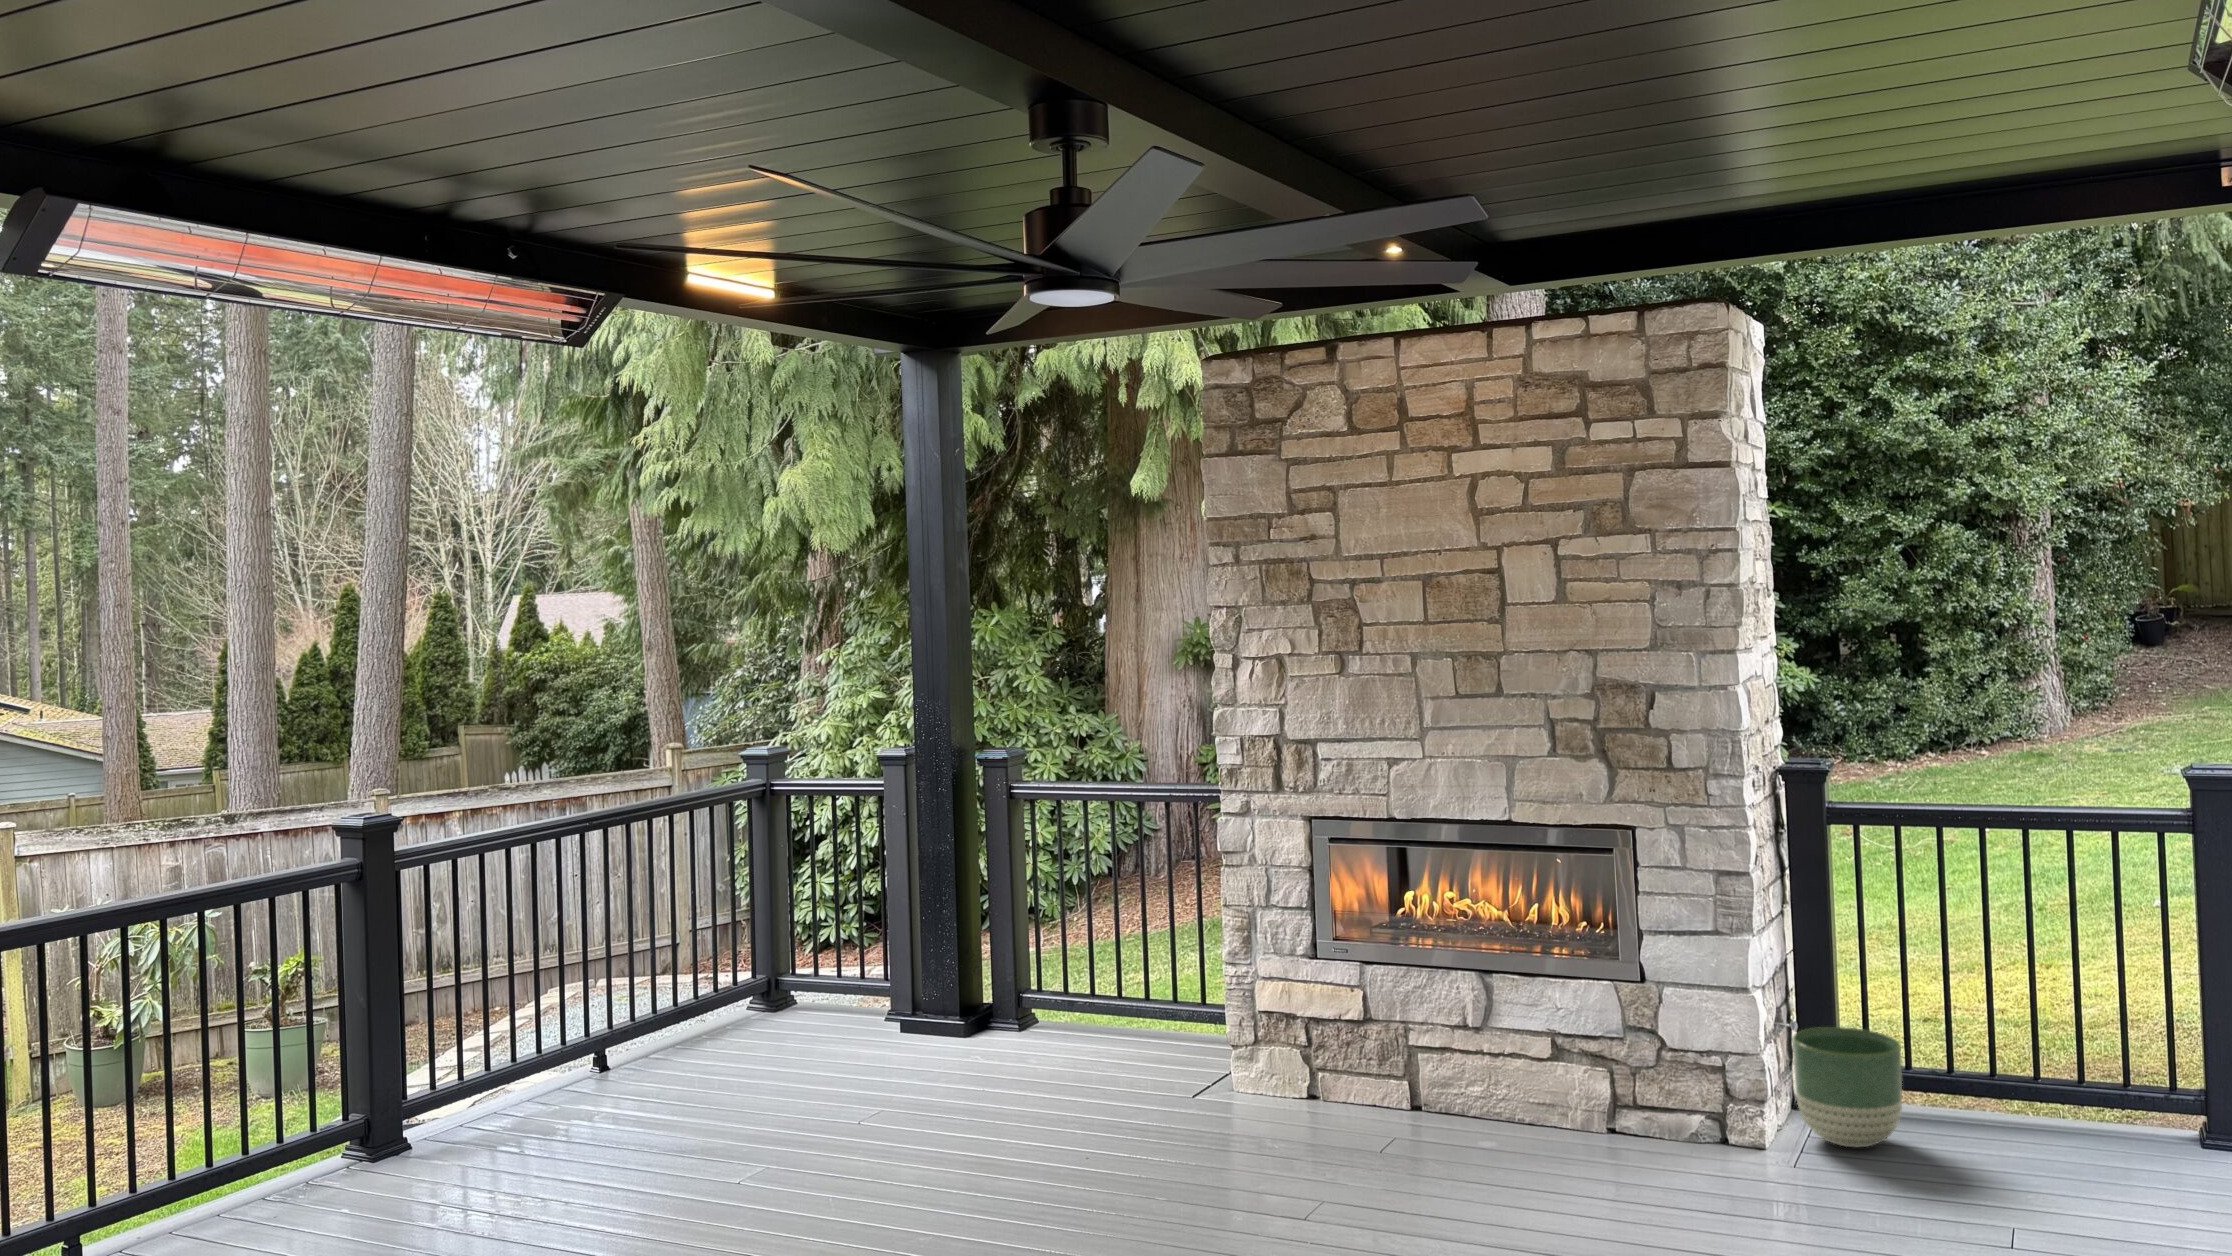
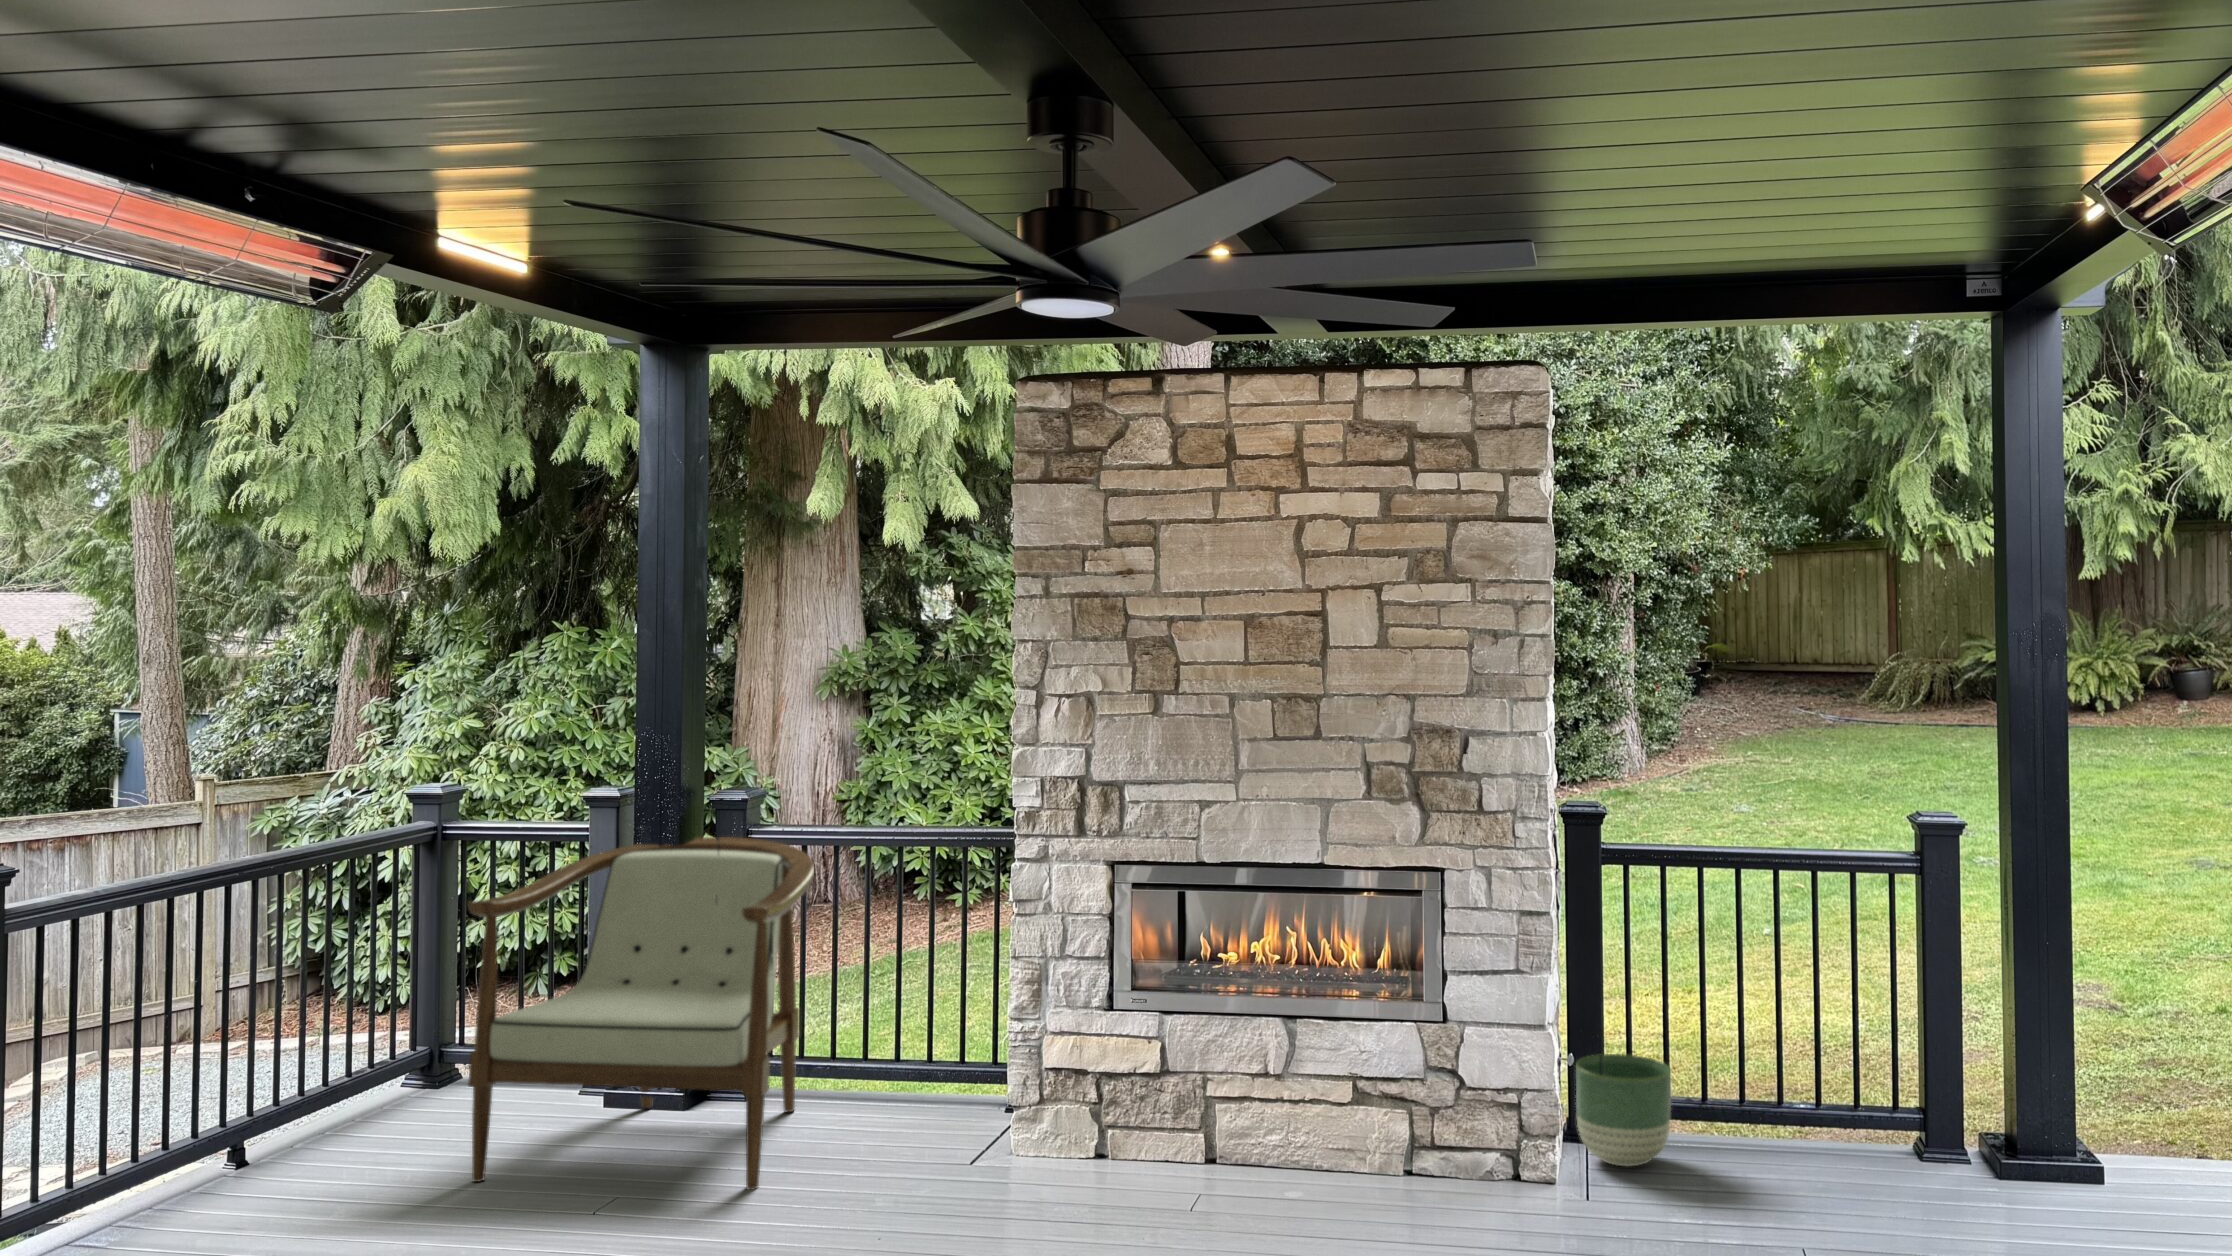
armchair: none [768,790,1065,1106] -> present [468,837,814,1190]

